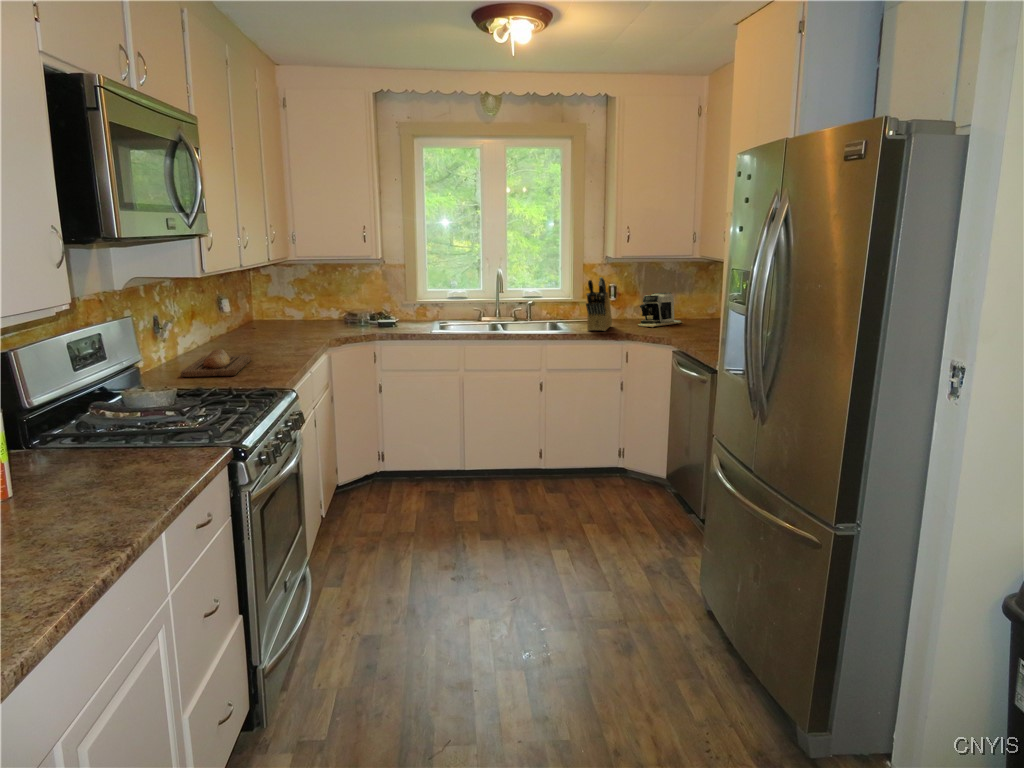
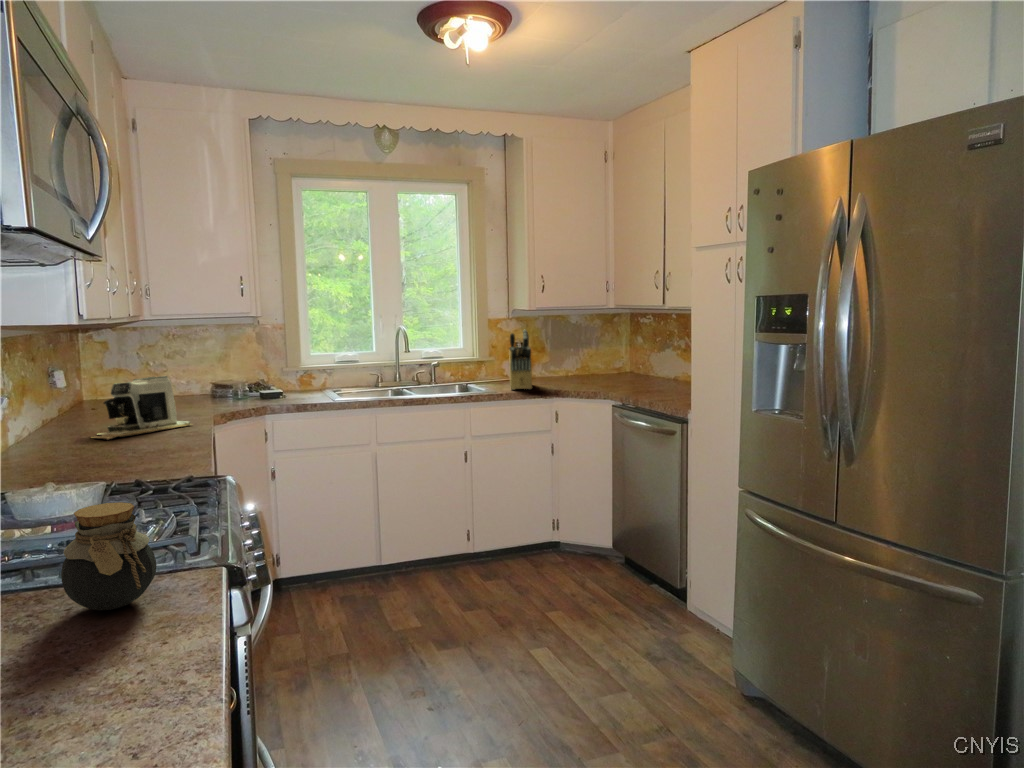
coffee maker: present [639,292,682,327] -> present [92,376,192,439]
bread loaf: present [181,349,251,377] -> none [45,434,131,475]
jar: none [107,402,167,468] -> present [61,502,157,610]

